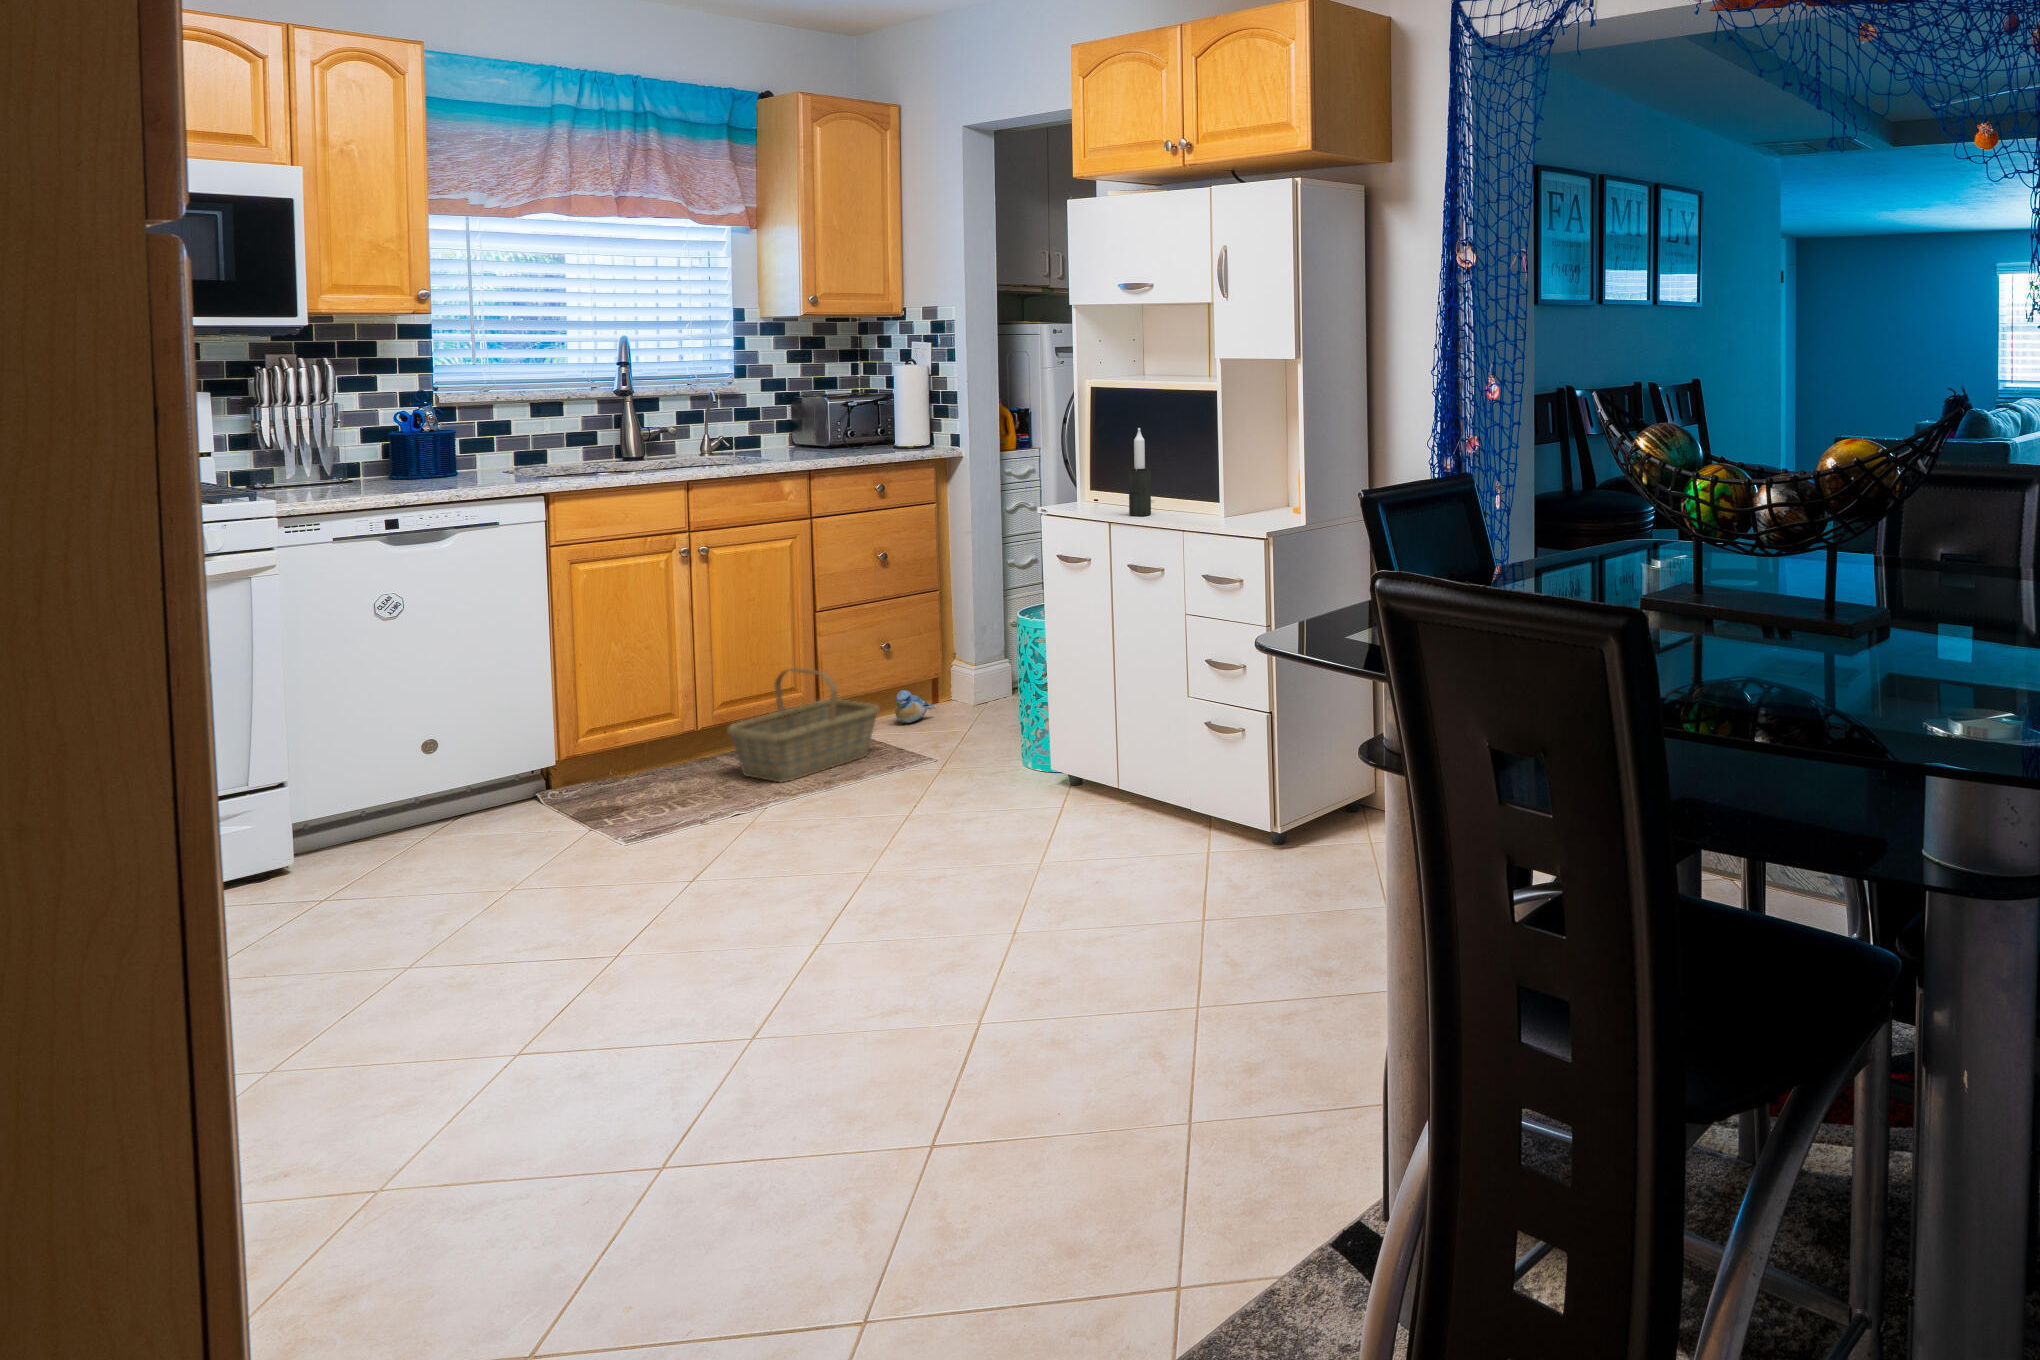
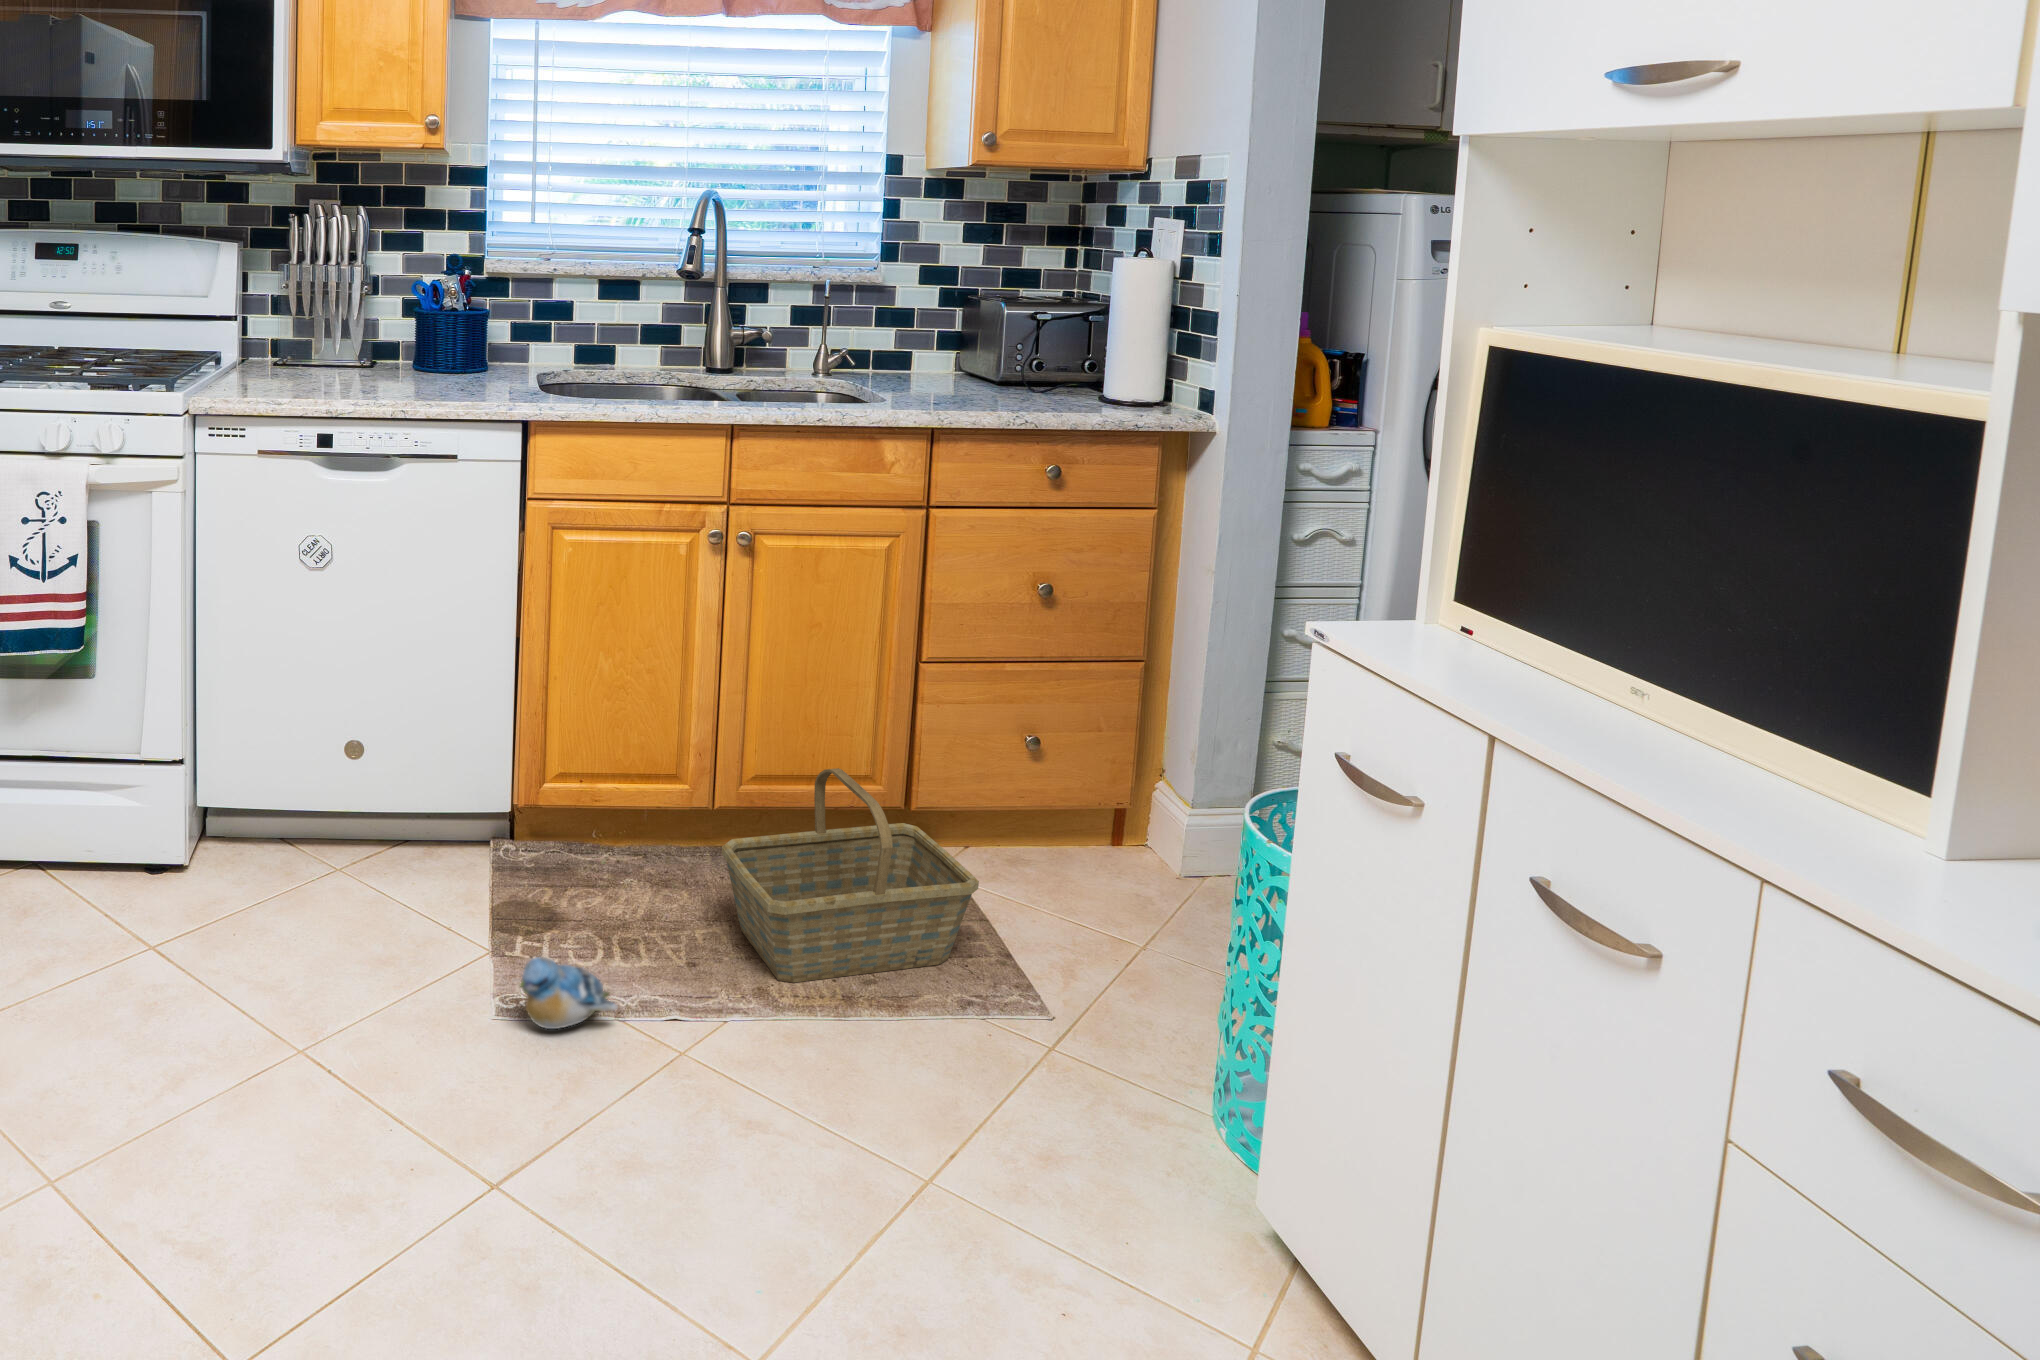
candle: present [1129,428,1151,516] -> none [1624,492,1729,775]
plush toy: present [895,690,936,723] -> present [520,957,618,1029]

